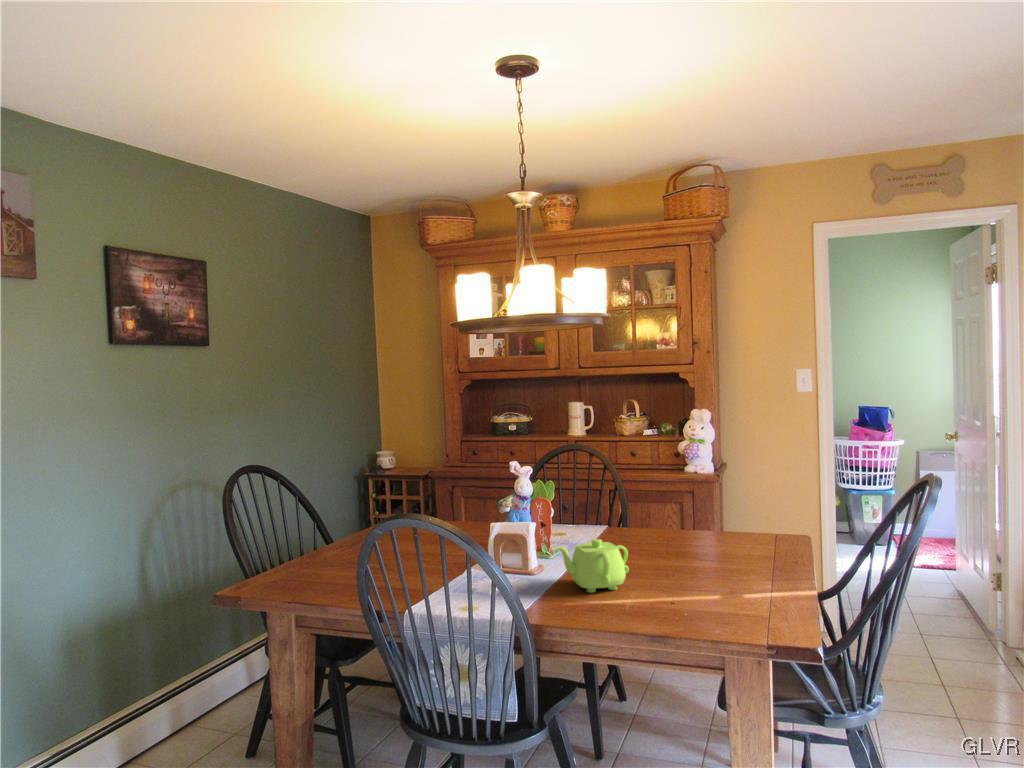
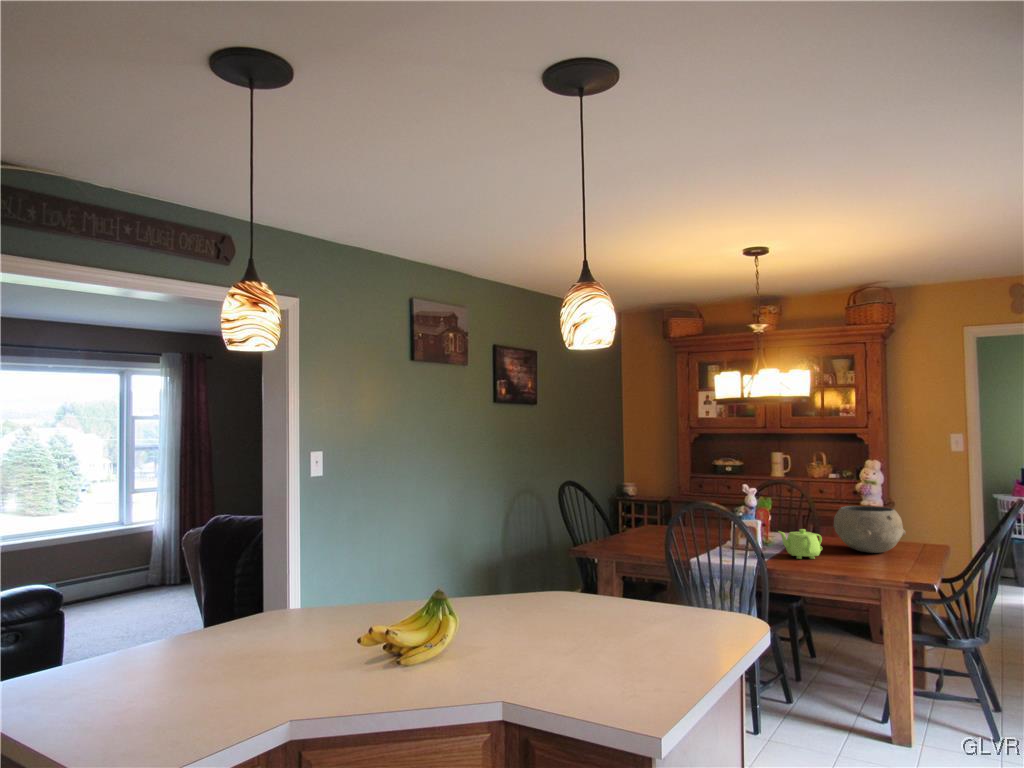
ceramic bowl: none [647,487,754,565] -> present [834,506,905,553]

